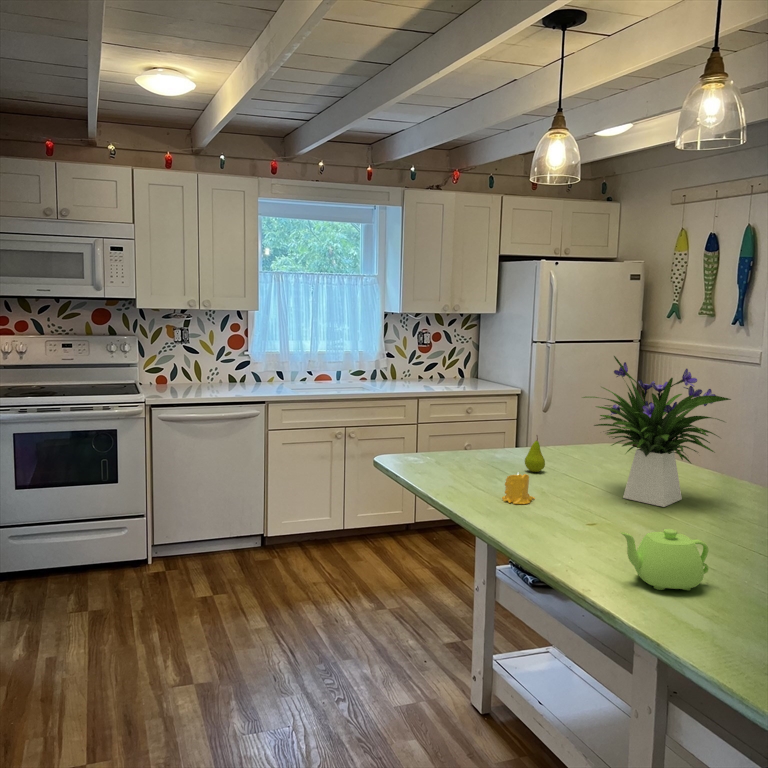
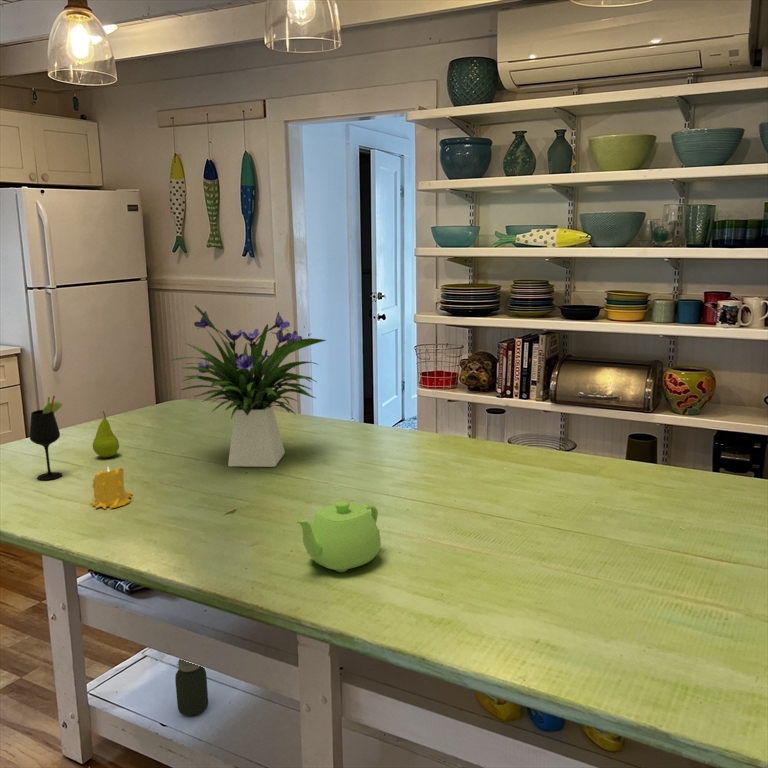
wine glass: none [478,414,504,477] -> present [30,396,62,480]
jar: none [558,657,585,712] -> present [175,659,208,716]

